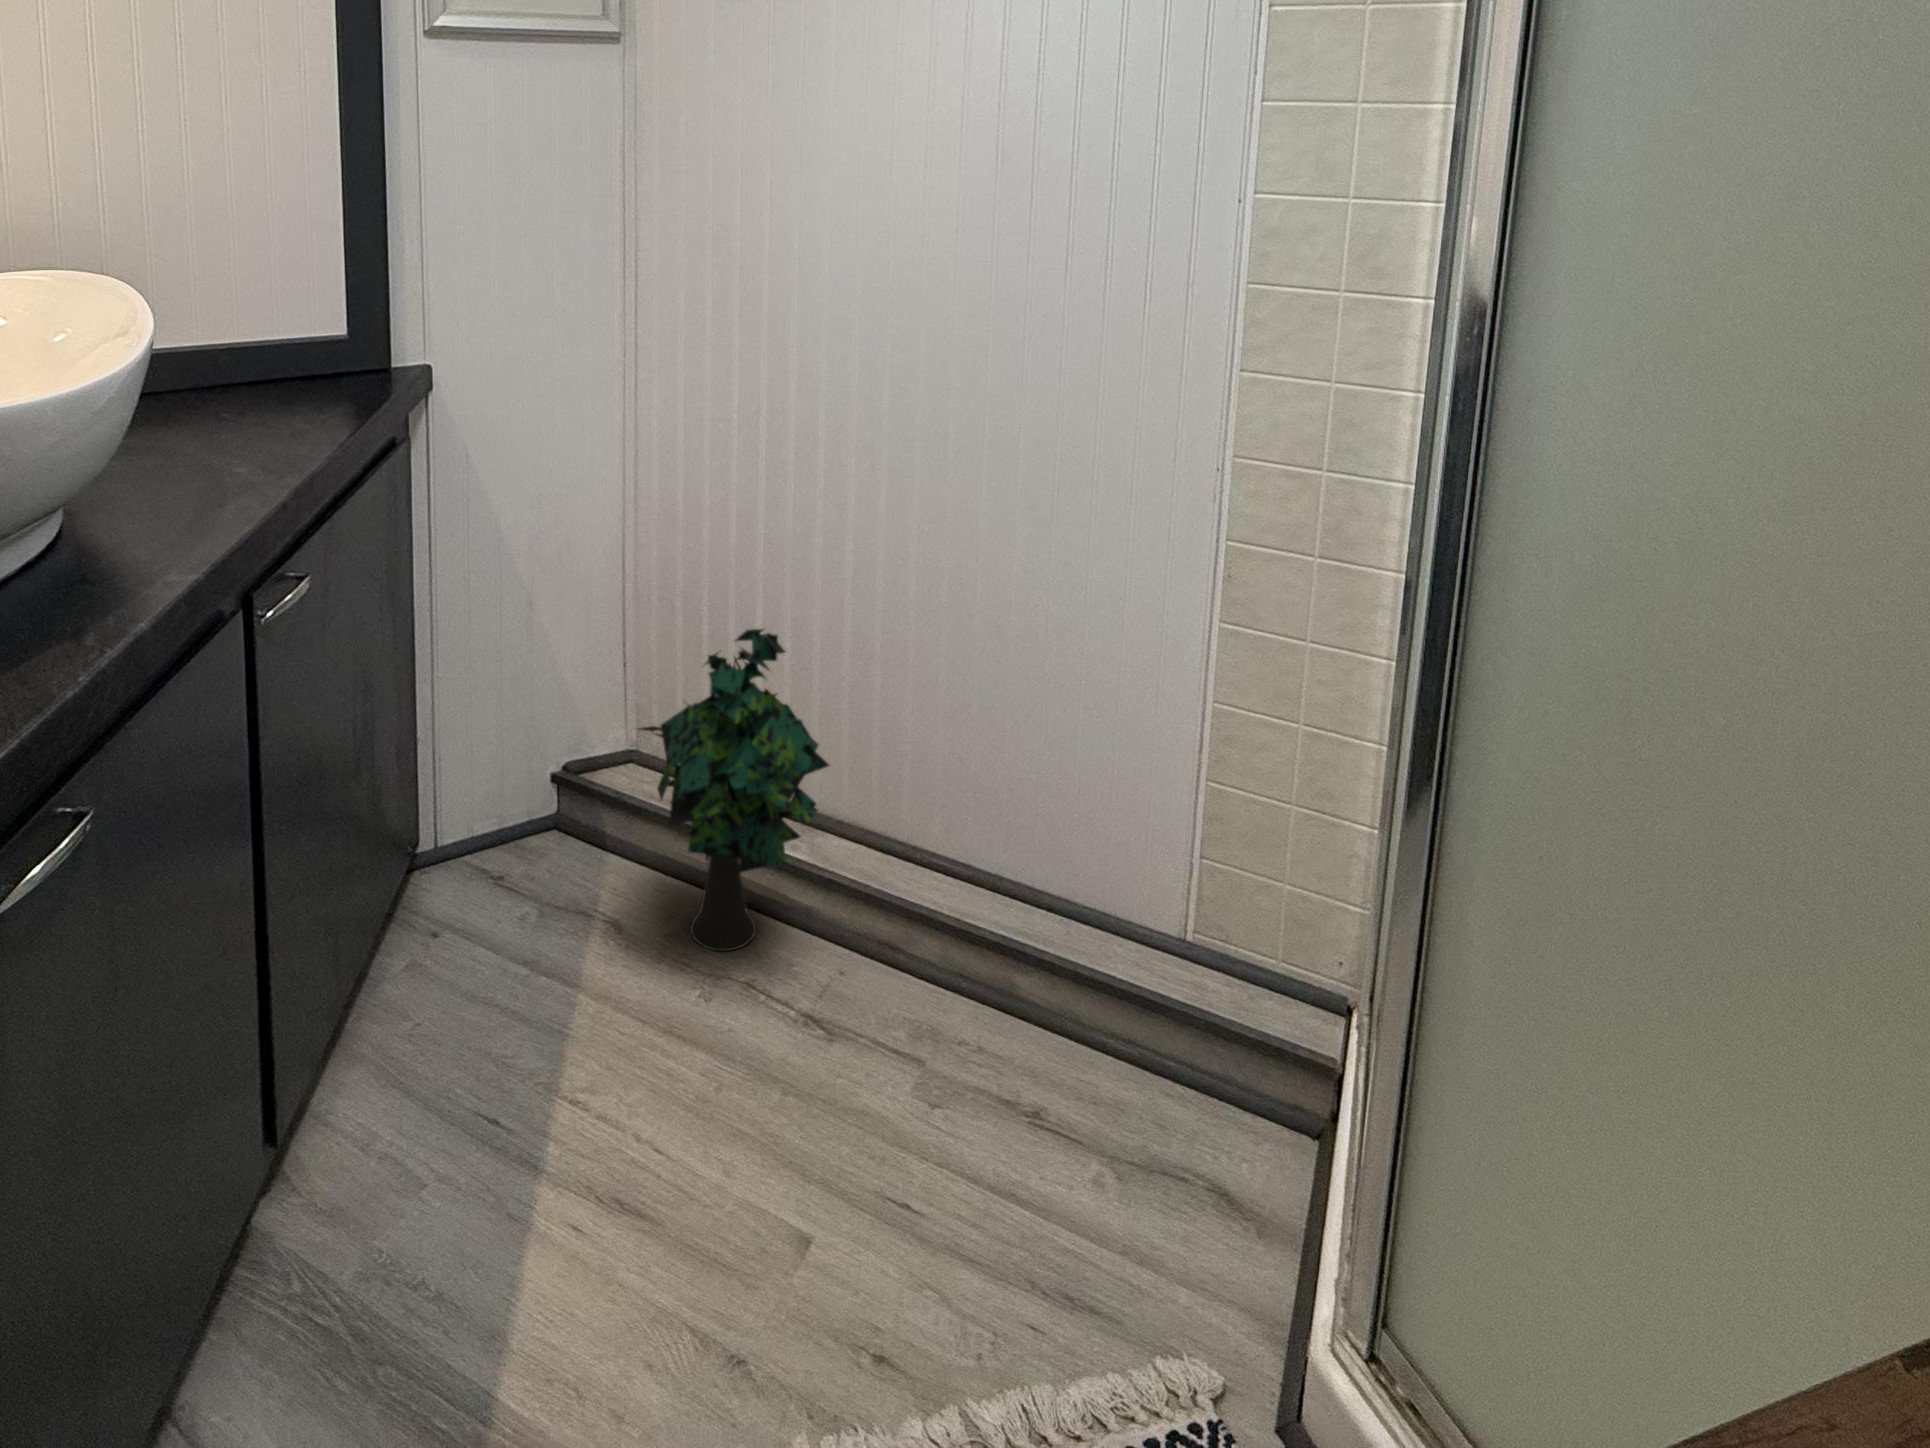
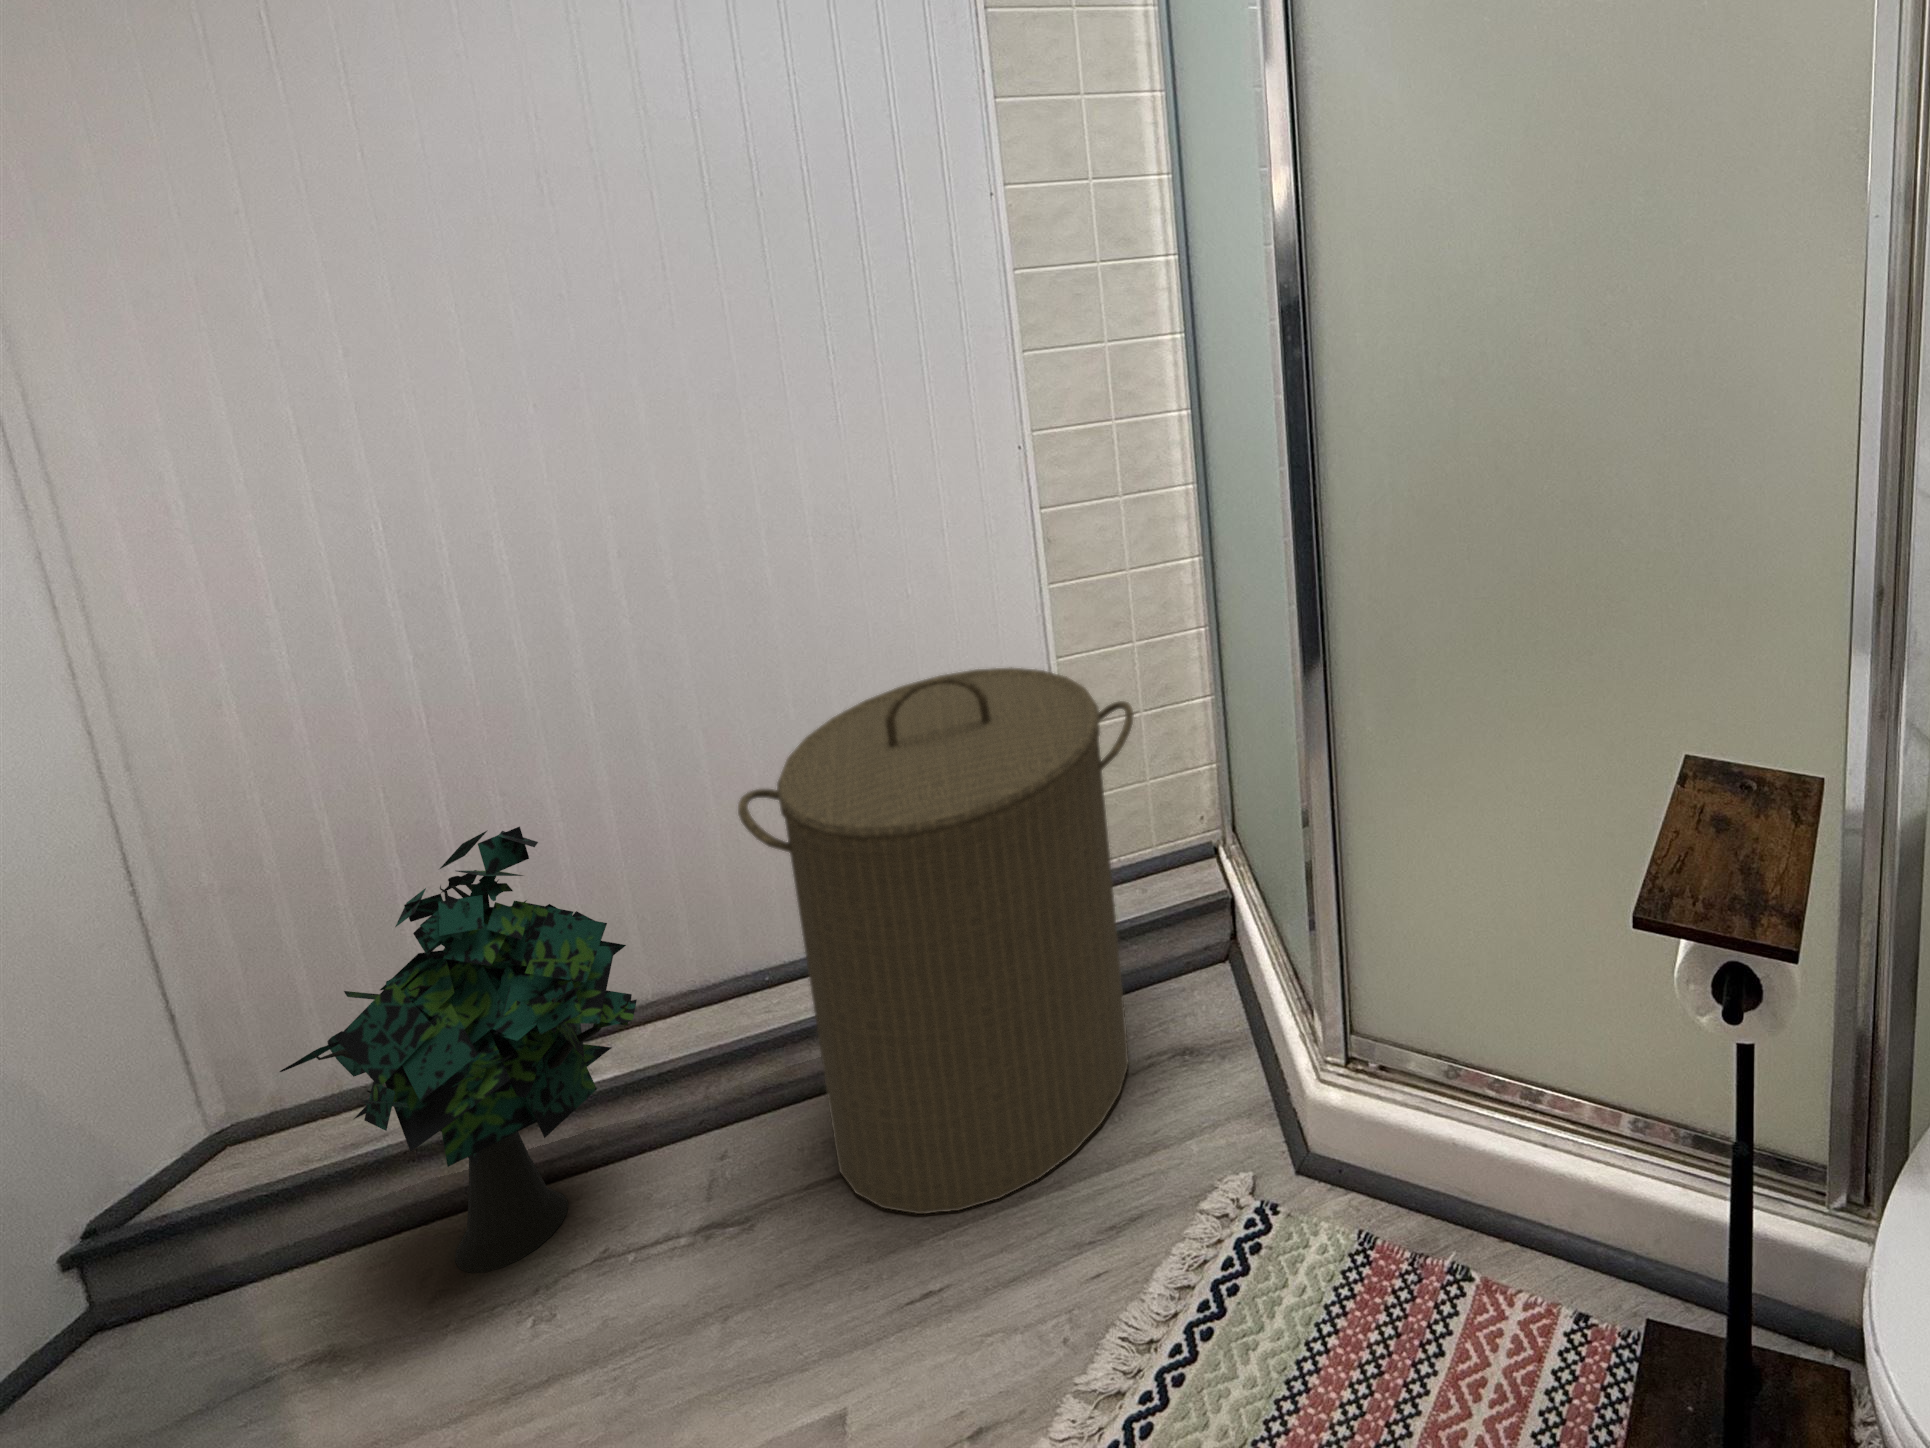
laundry hamper: none [892,653,1250,1198] -> present [738,667,1134,1214]

